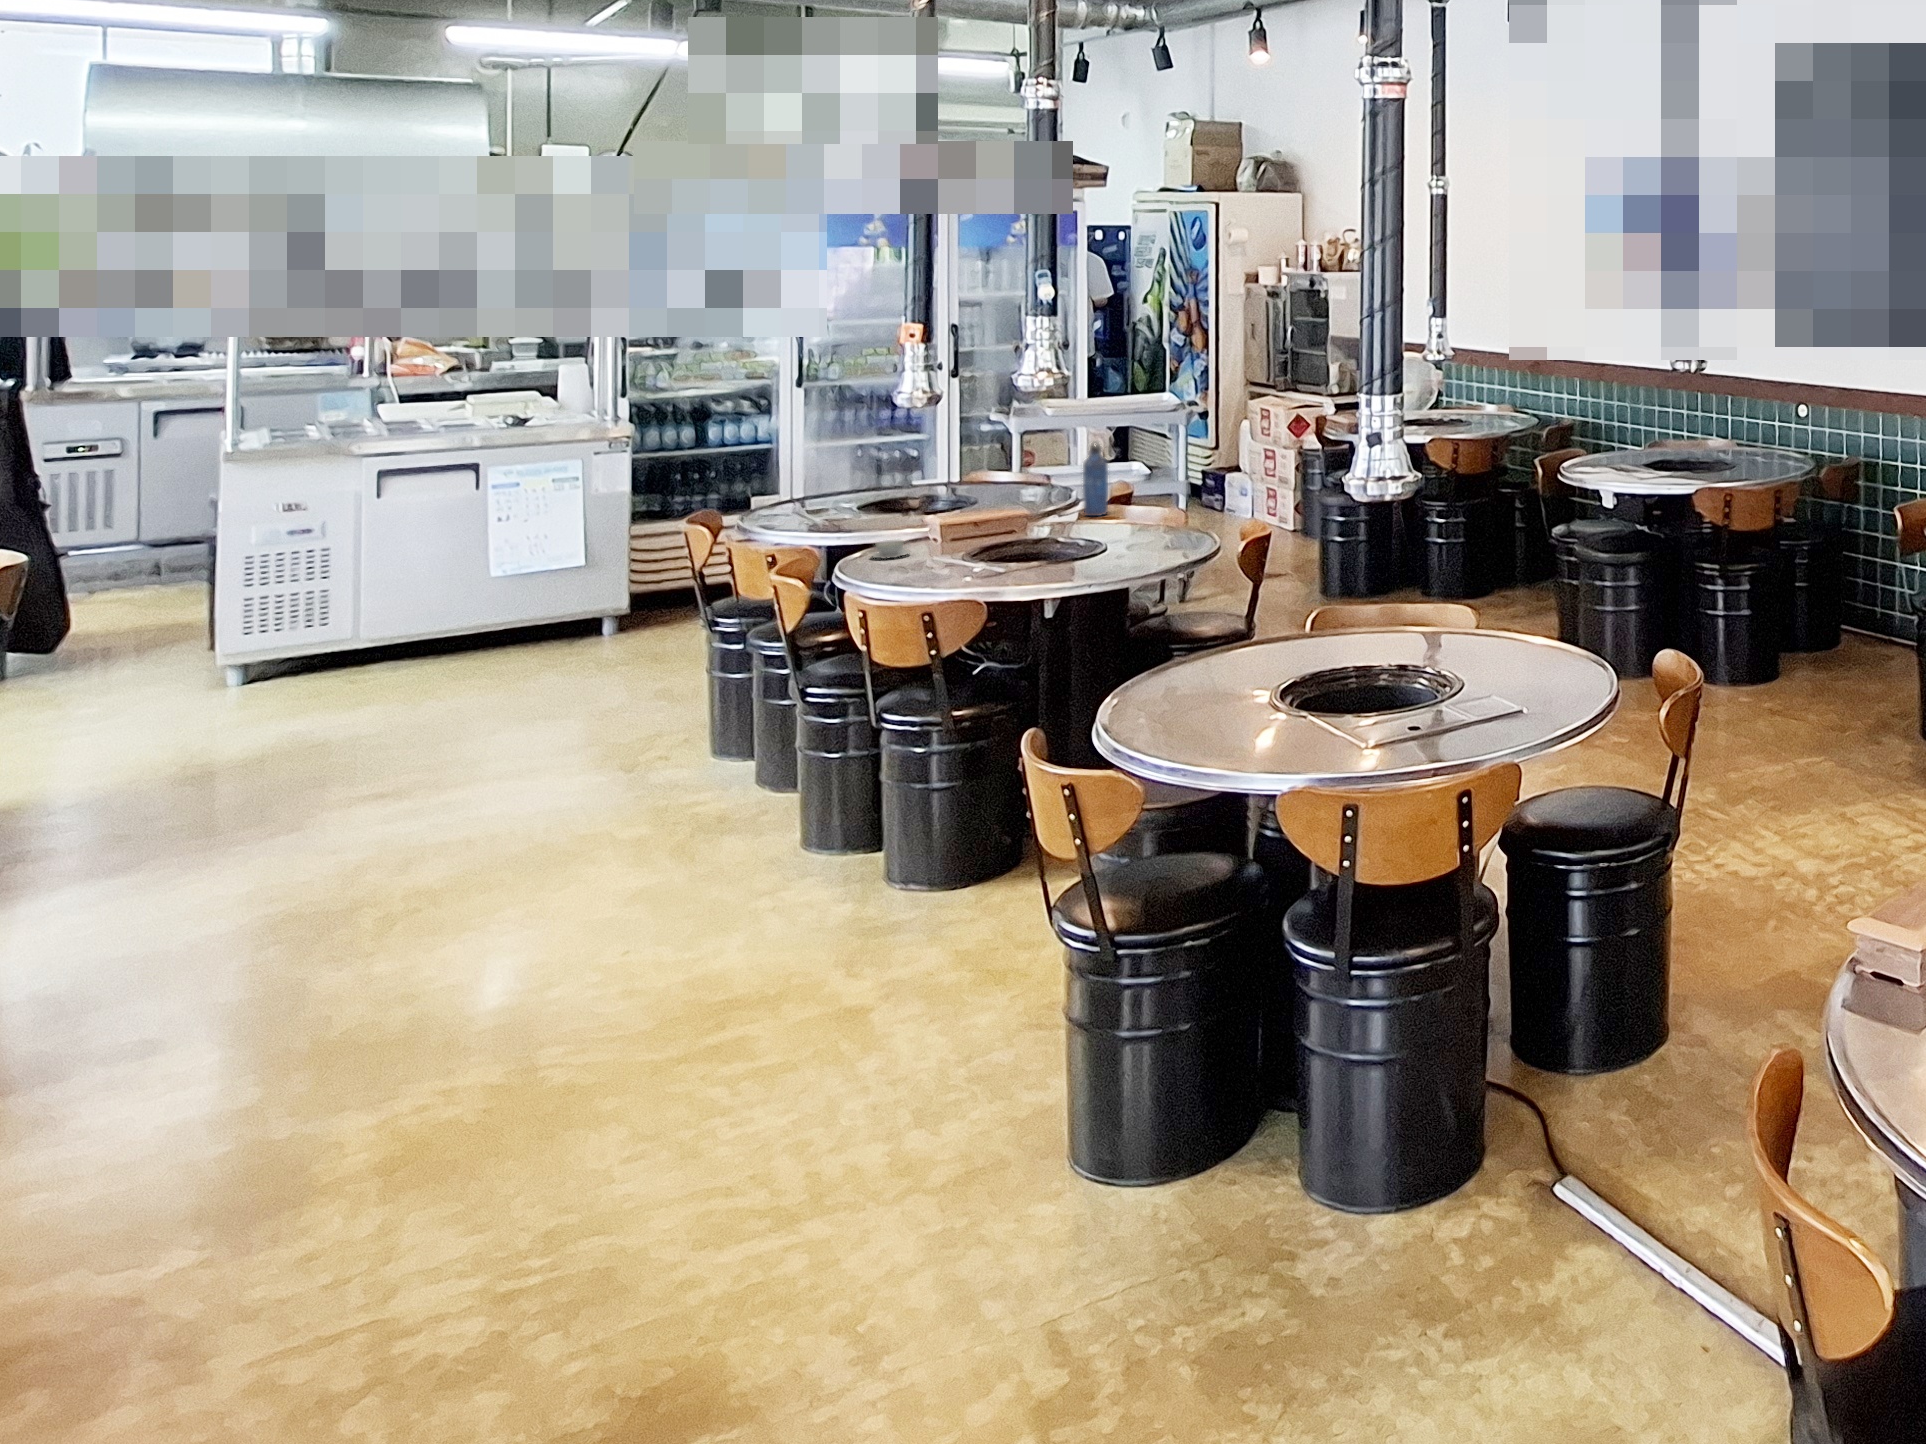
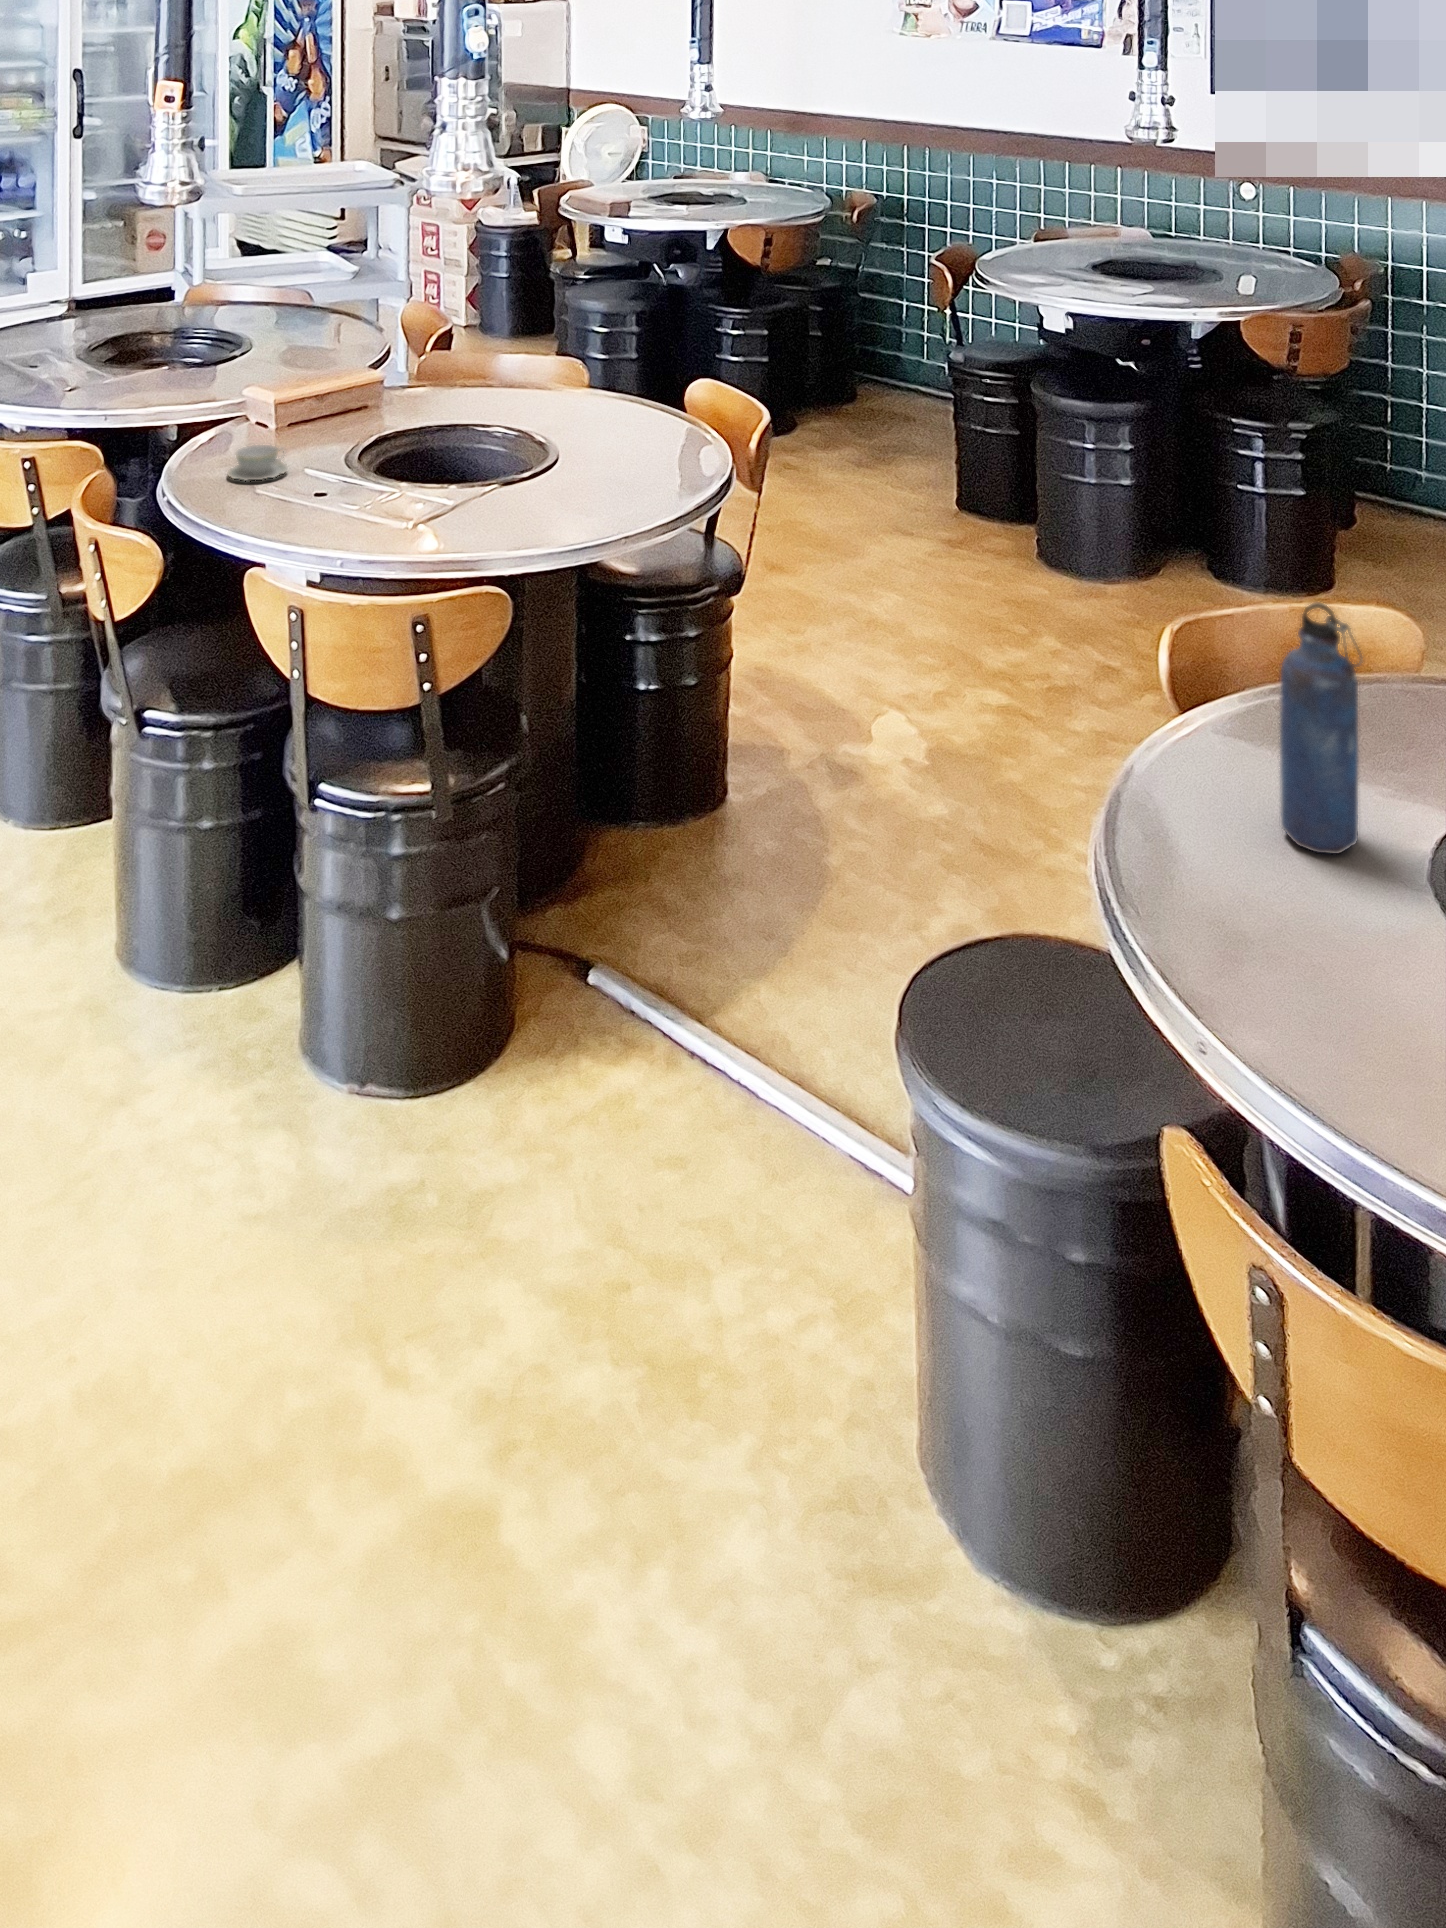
water bottle: present [1083,443,1108,516] -> present [1280,603,1363,854]

